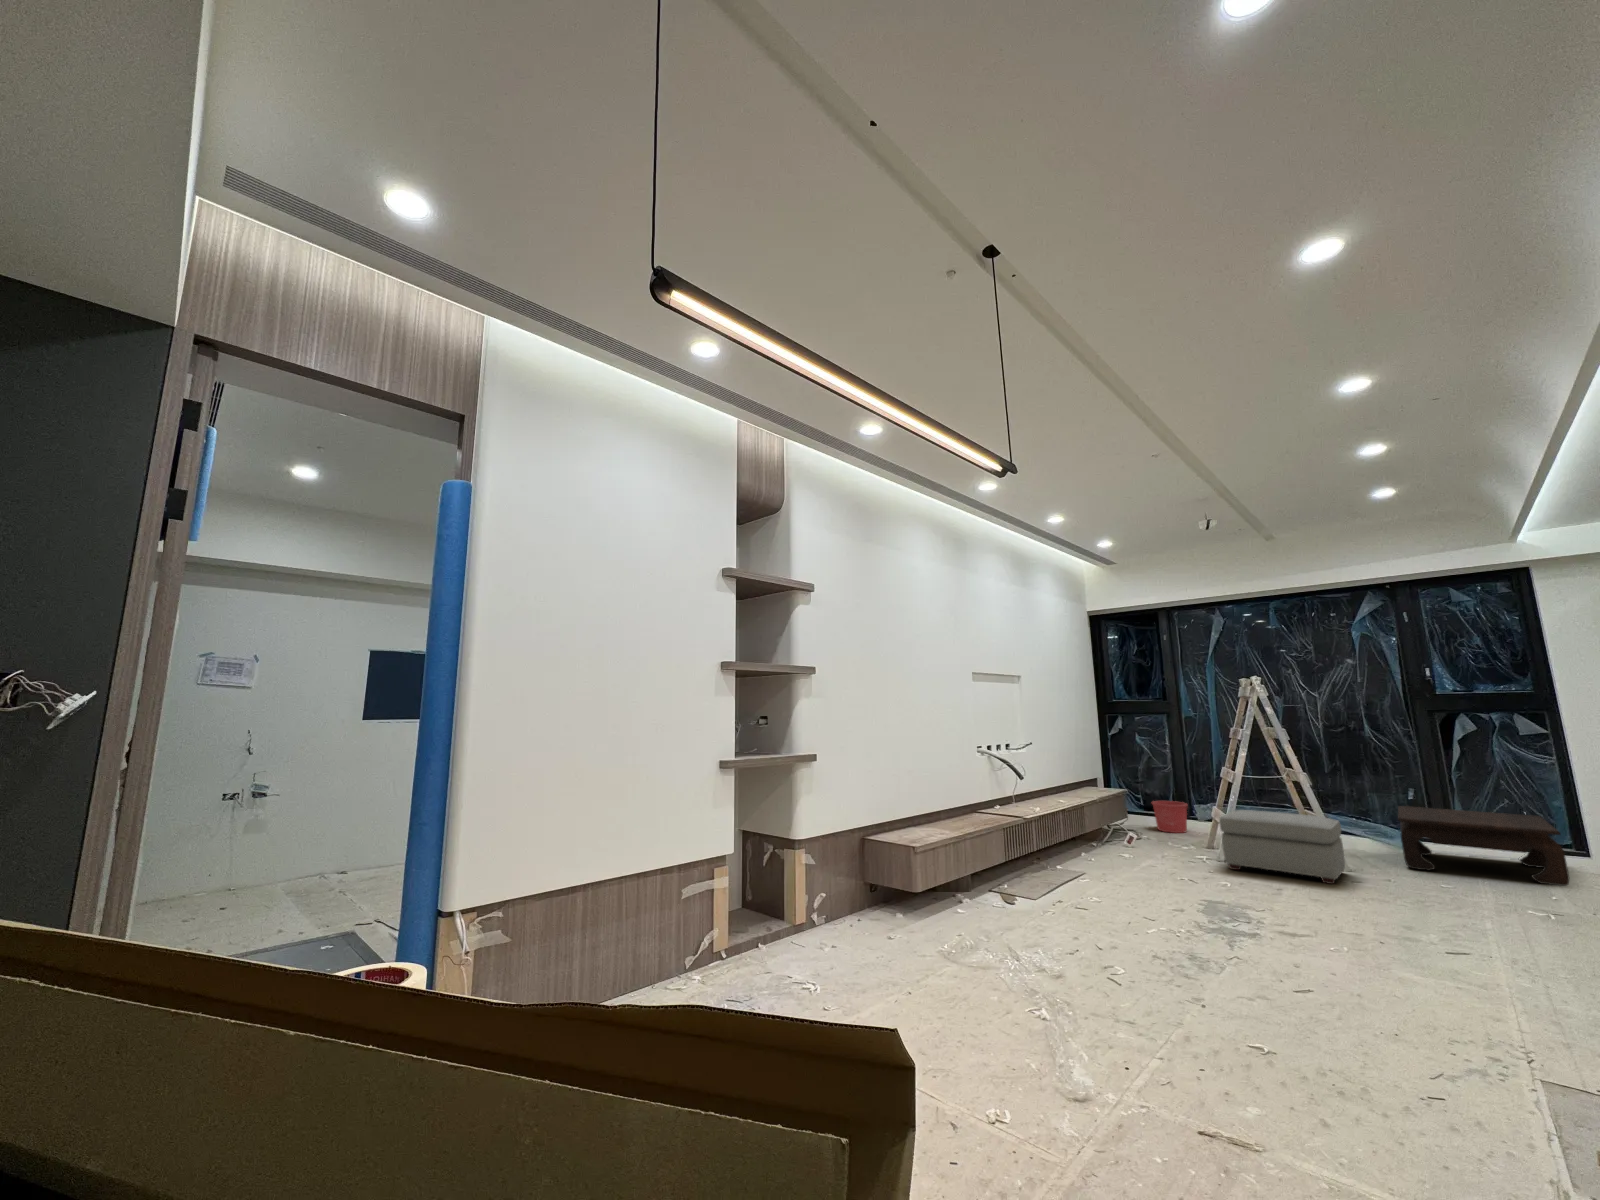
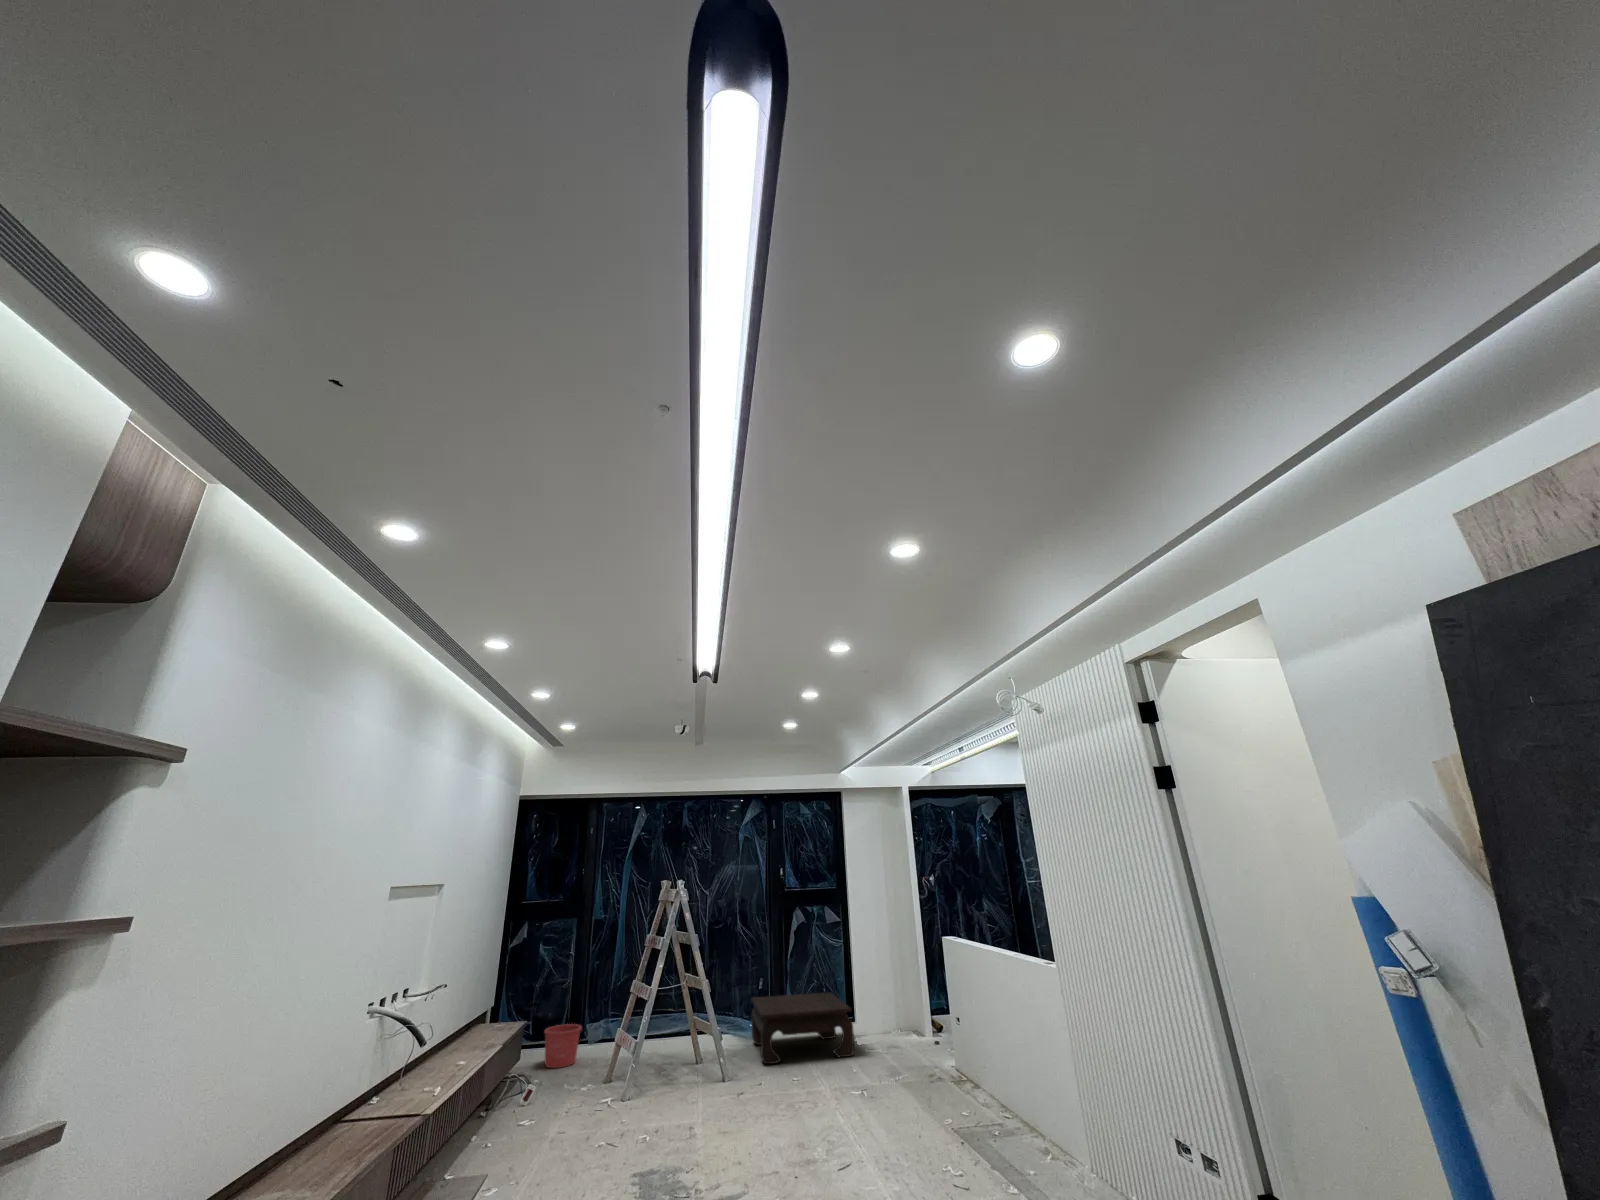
ottoman: present [1219,810,1345,884] -> none [634,1028,732,1113]

